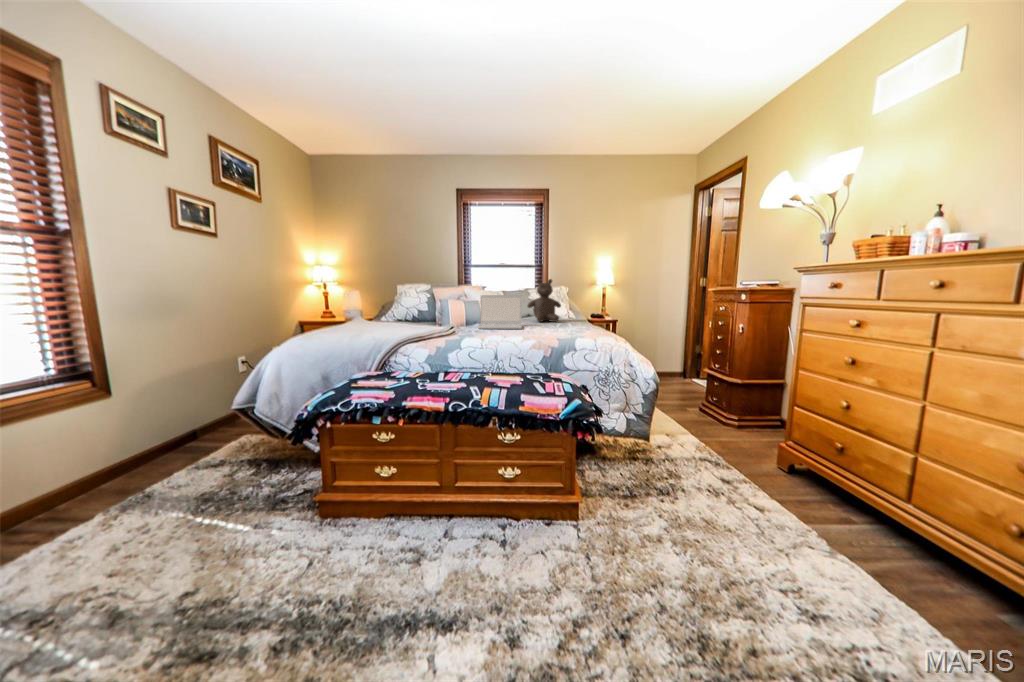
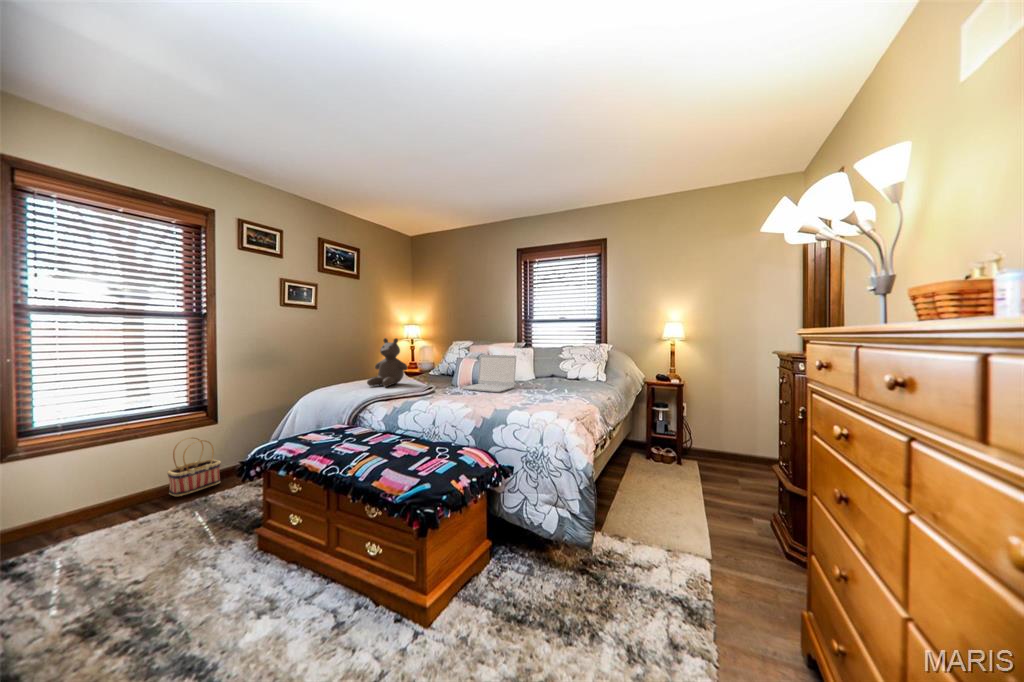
teddy bear: present [528,279,561,322] -> present [367,338,408,387]
basket: none [58,420,145,505] -> present [168,438,221,496]

